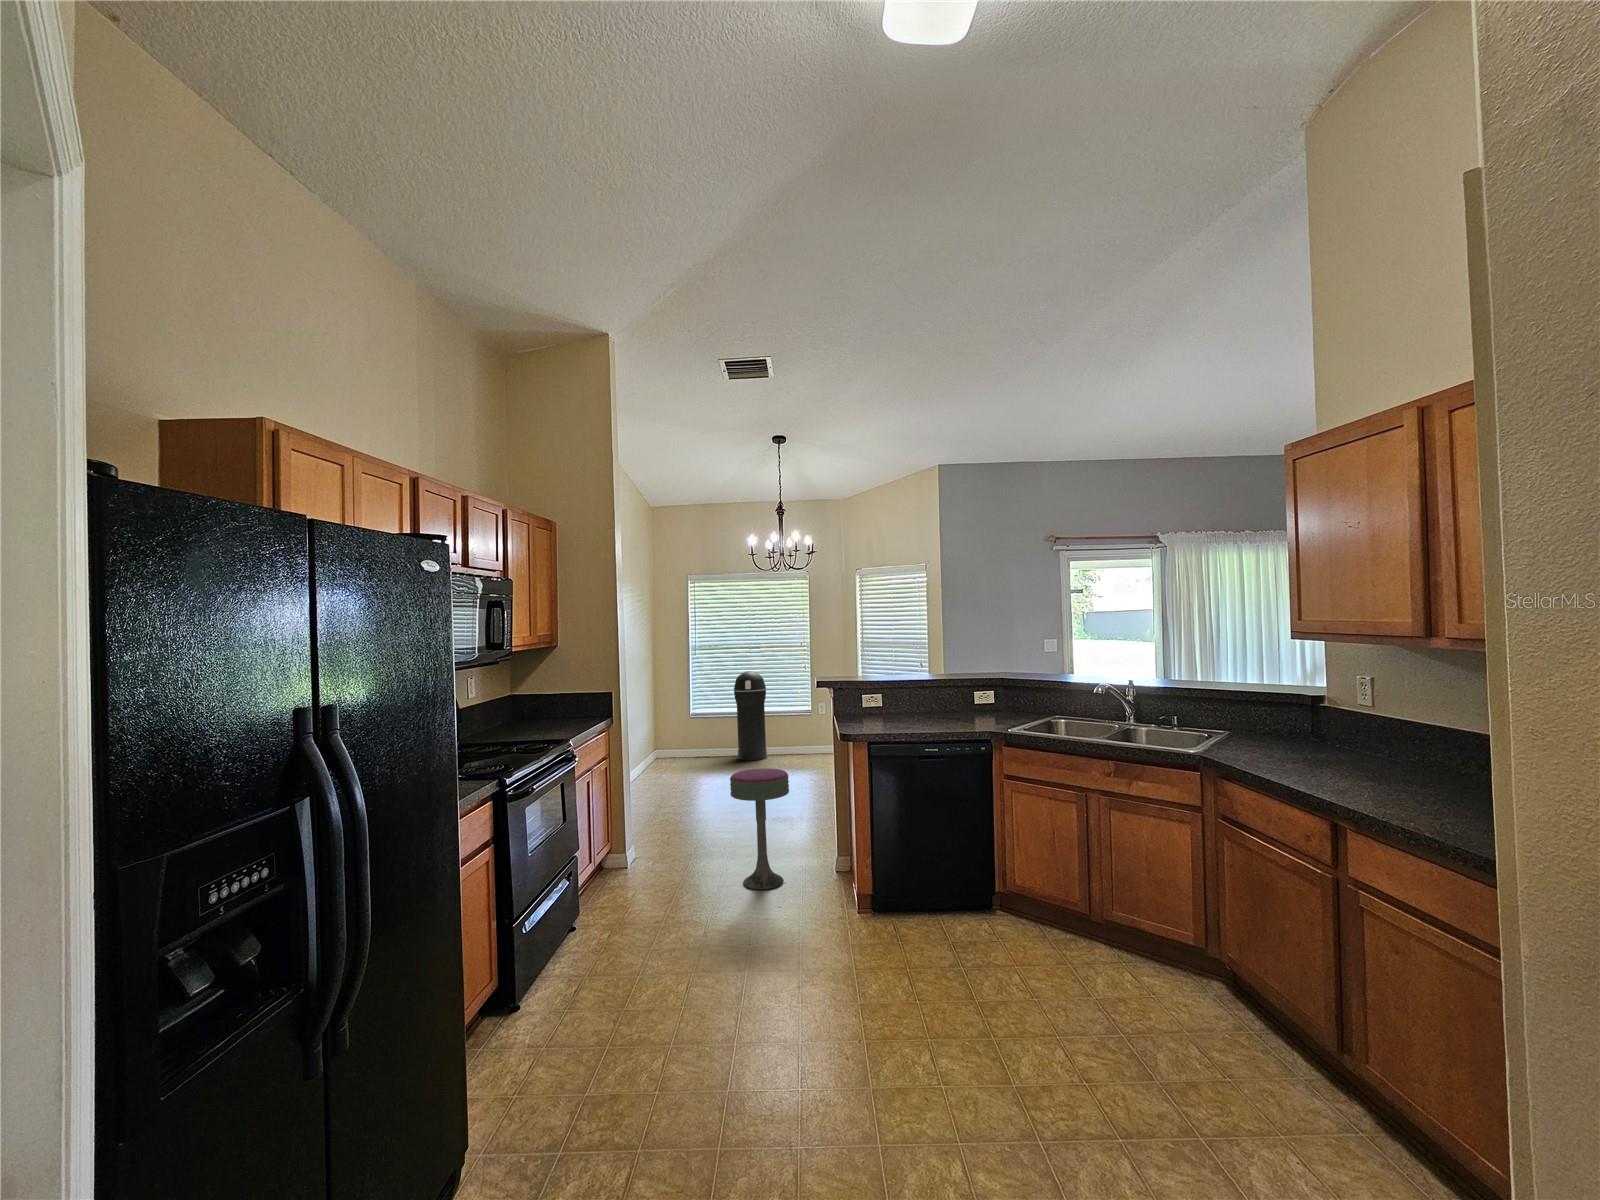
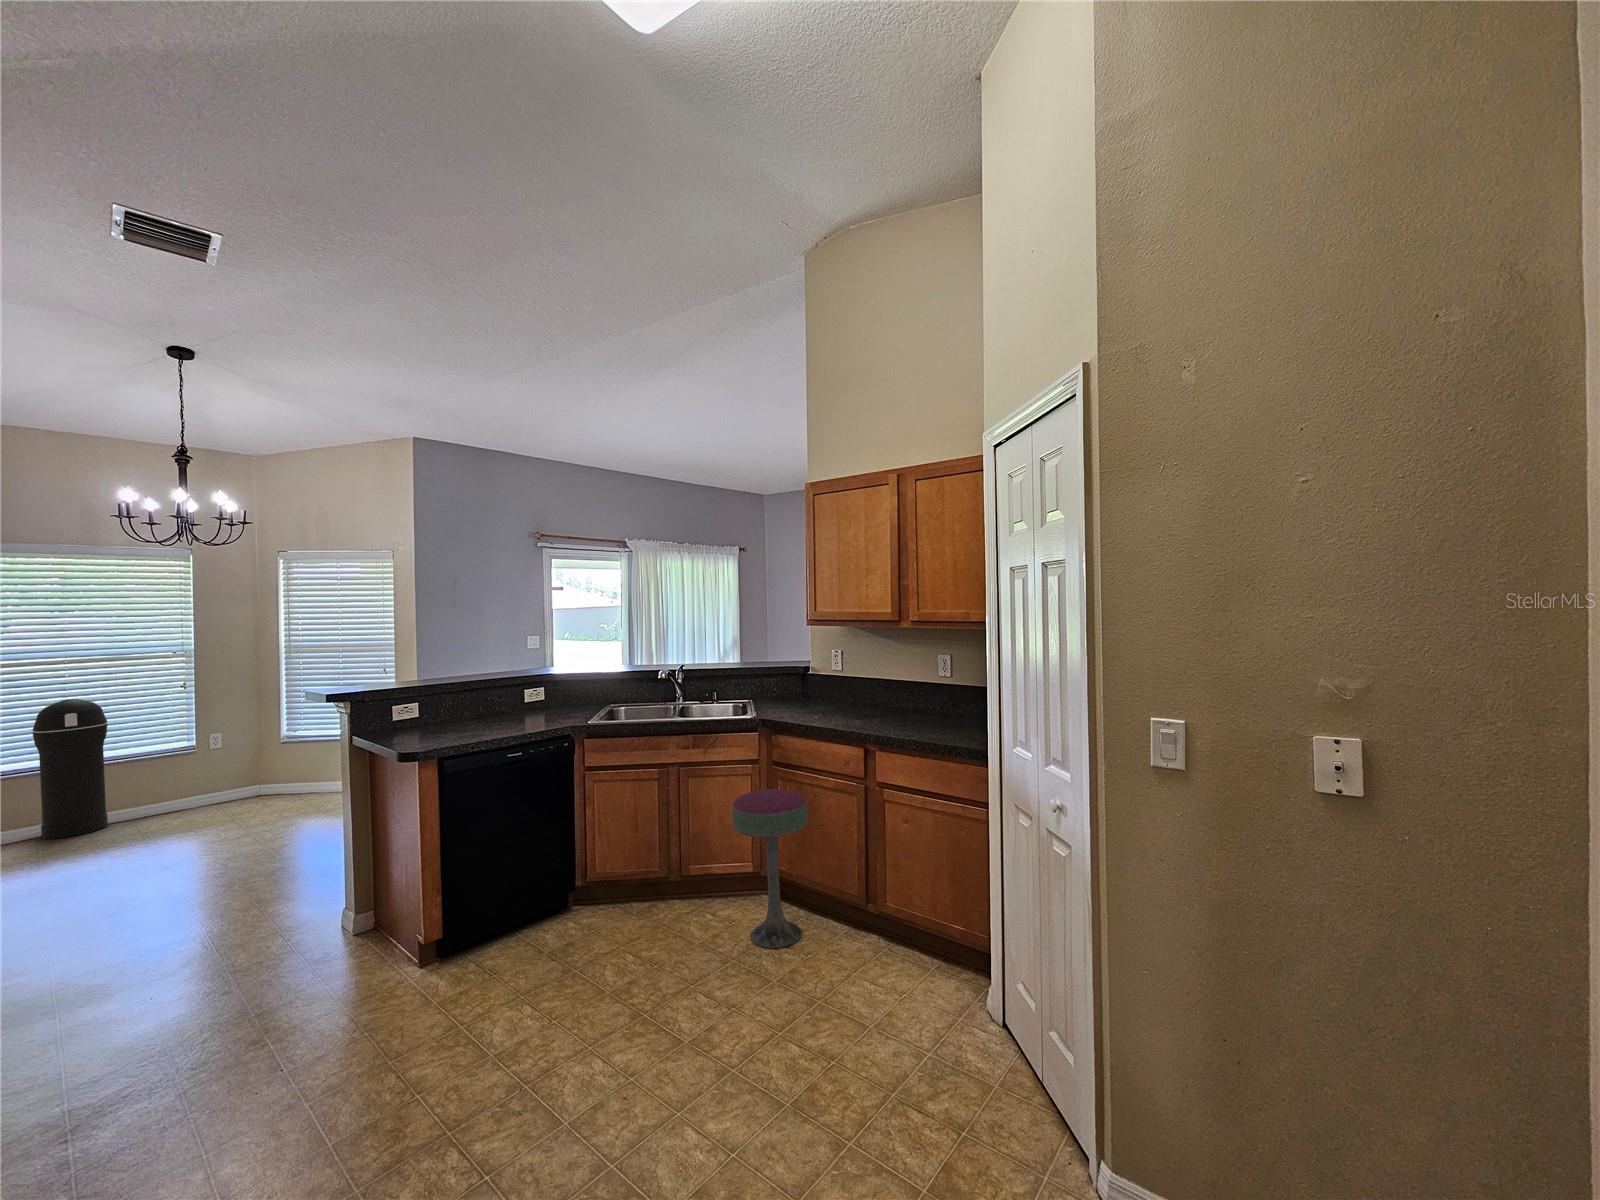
bar stool: present [730,768,789,889] -> present [732,789,808,948]

